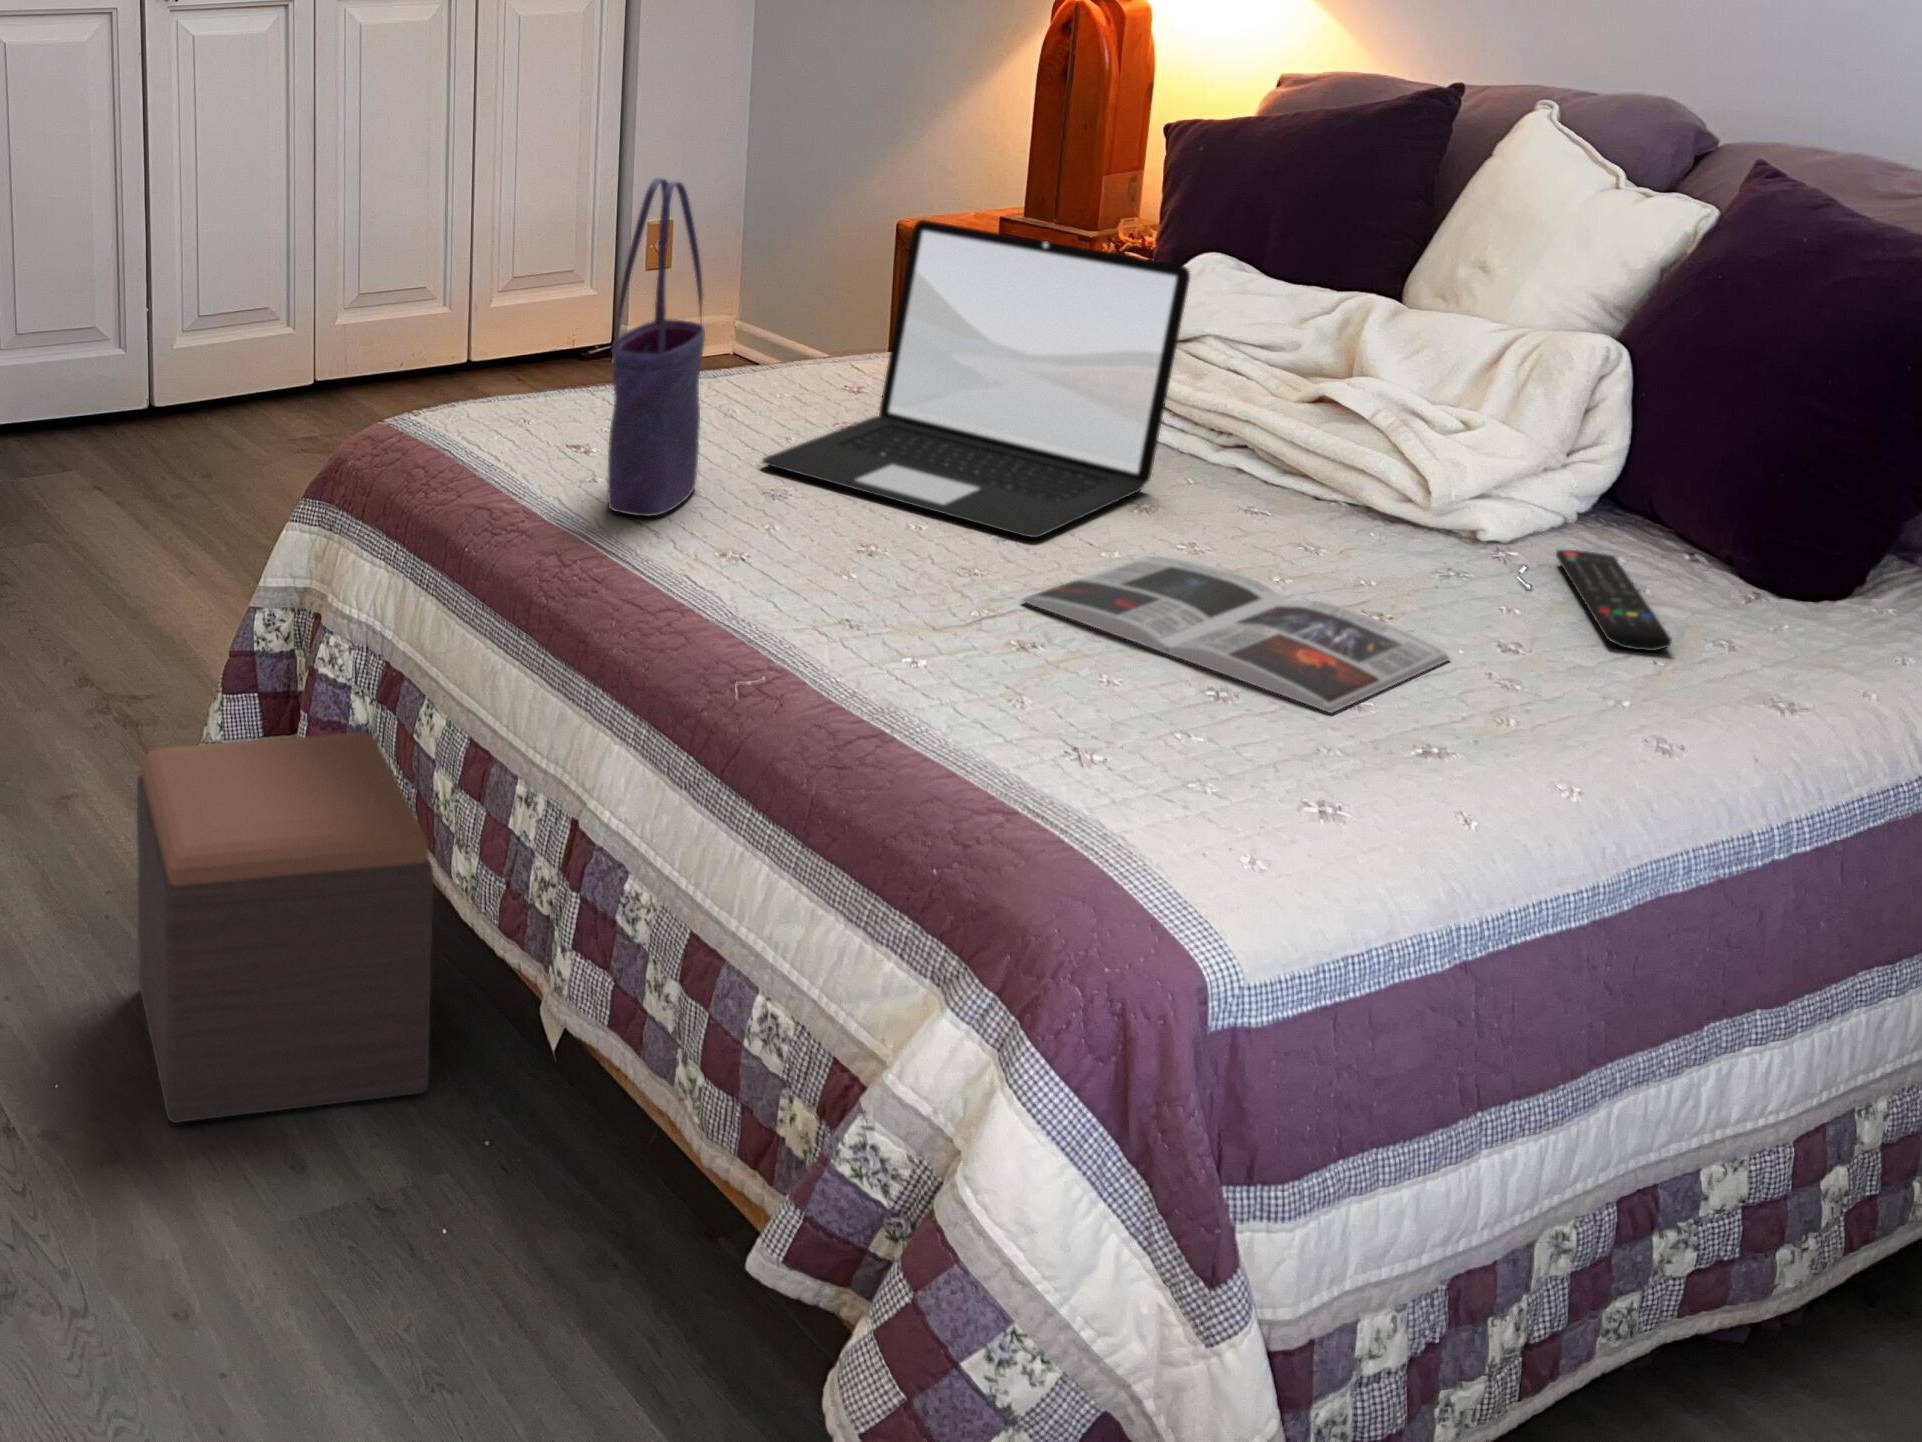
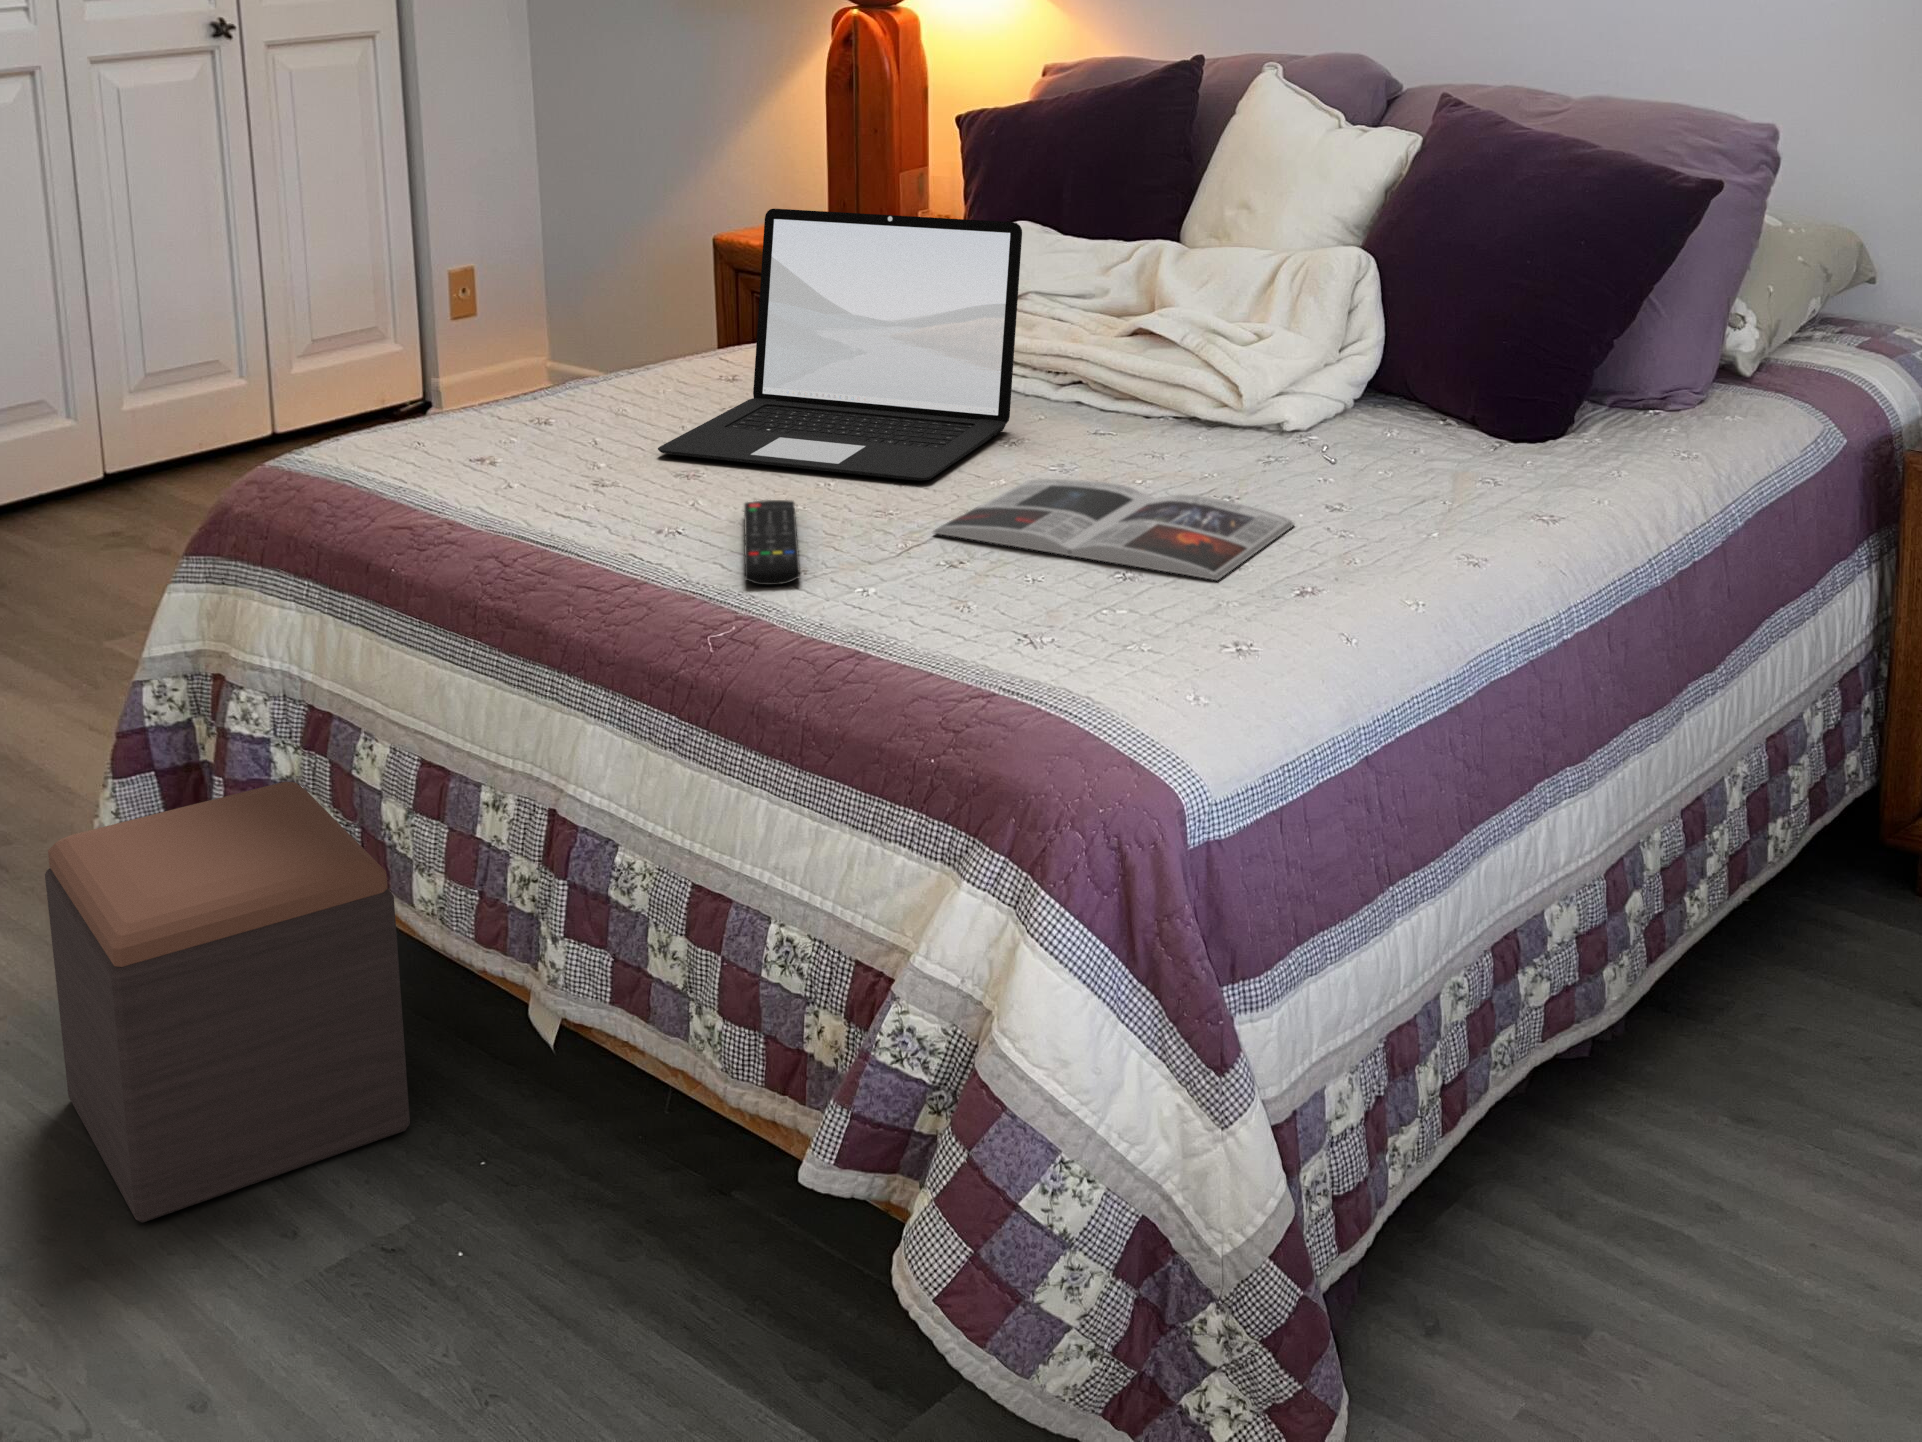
tote bag: present [608,178,705,516] -> none [513,181,602,513]
remote control: present [1556,550,1672,651] -> present [744,500,800,585]

